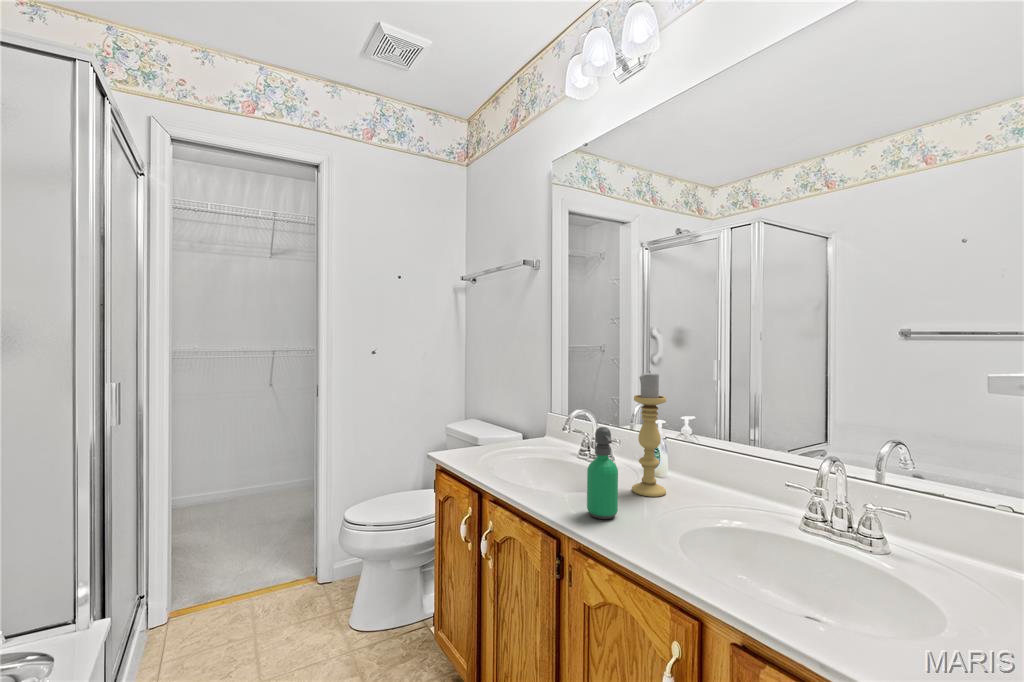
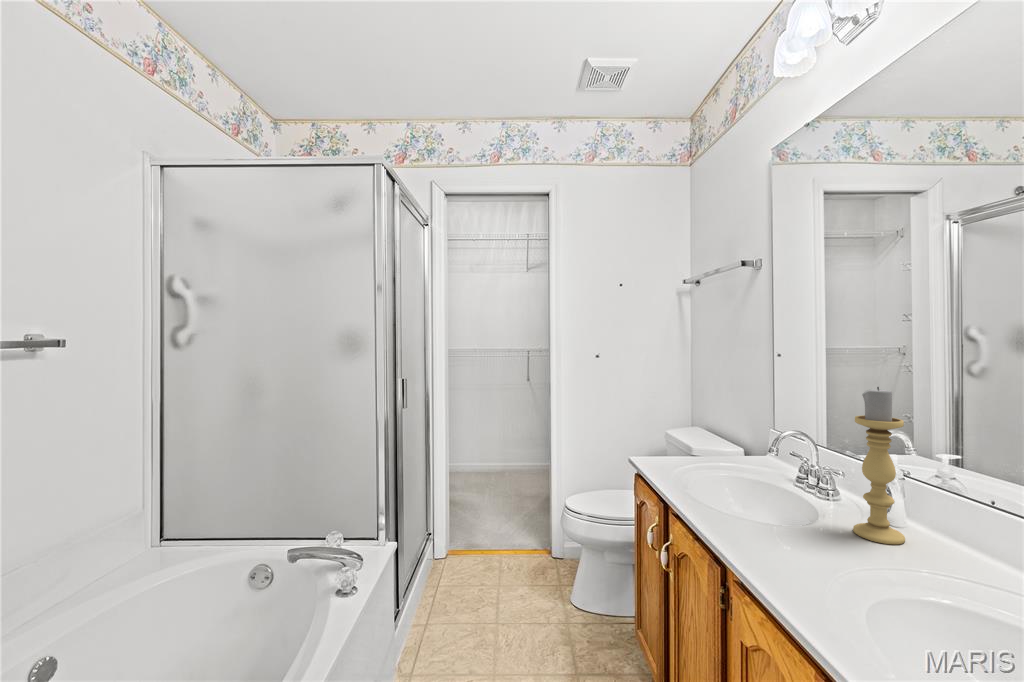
soap dispenser: present [587,427,618,519] -> none [773,449,814,556]

